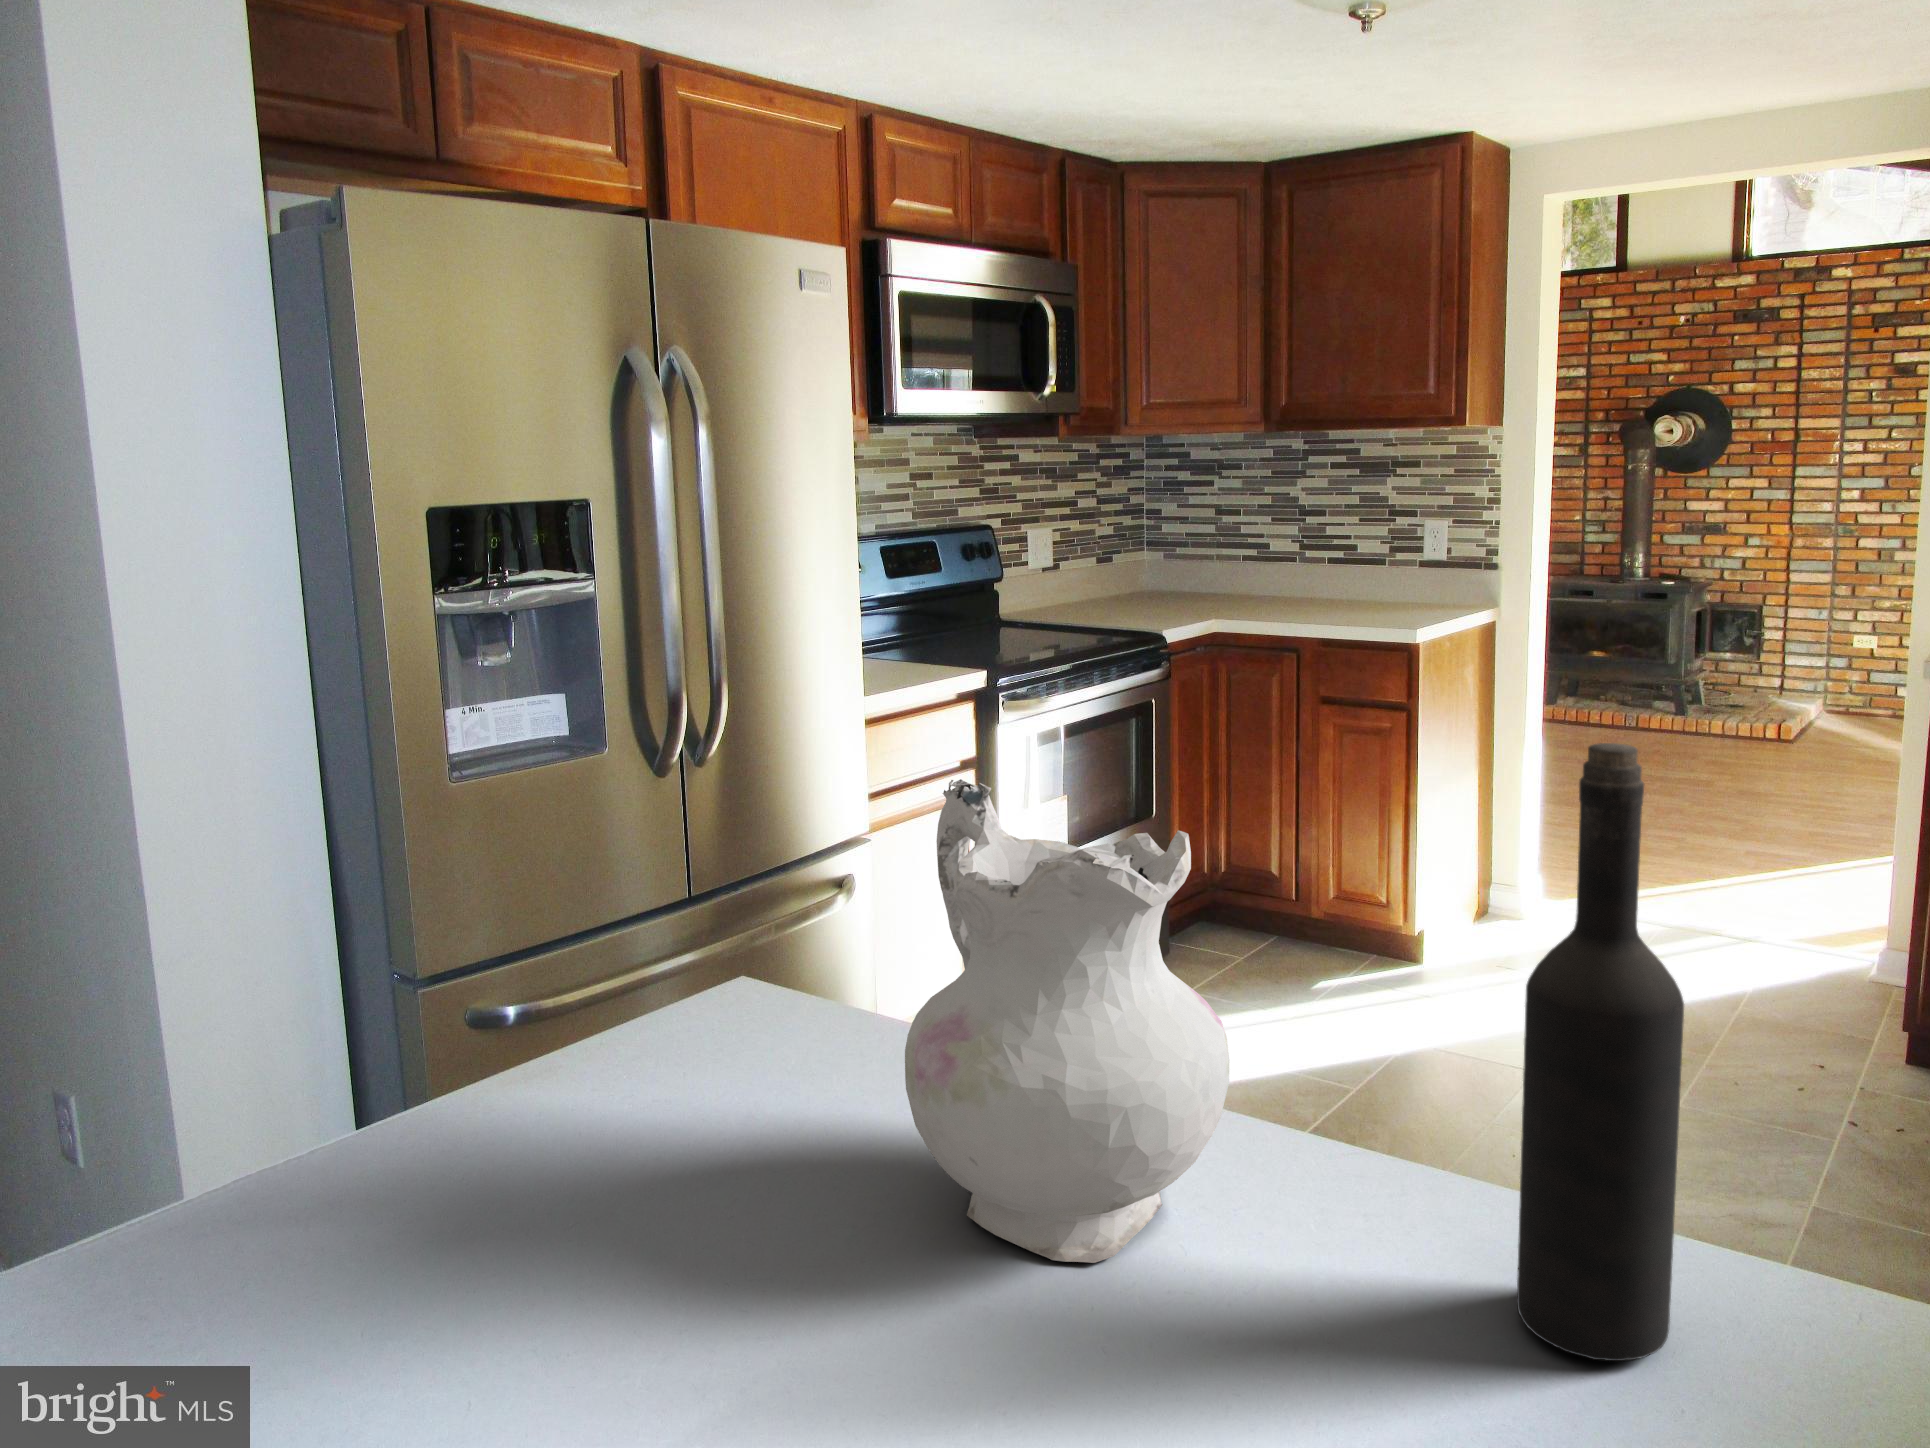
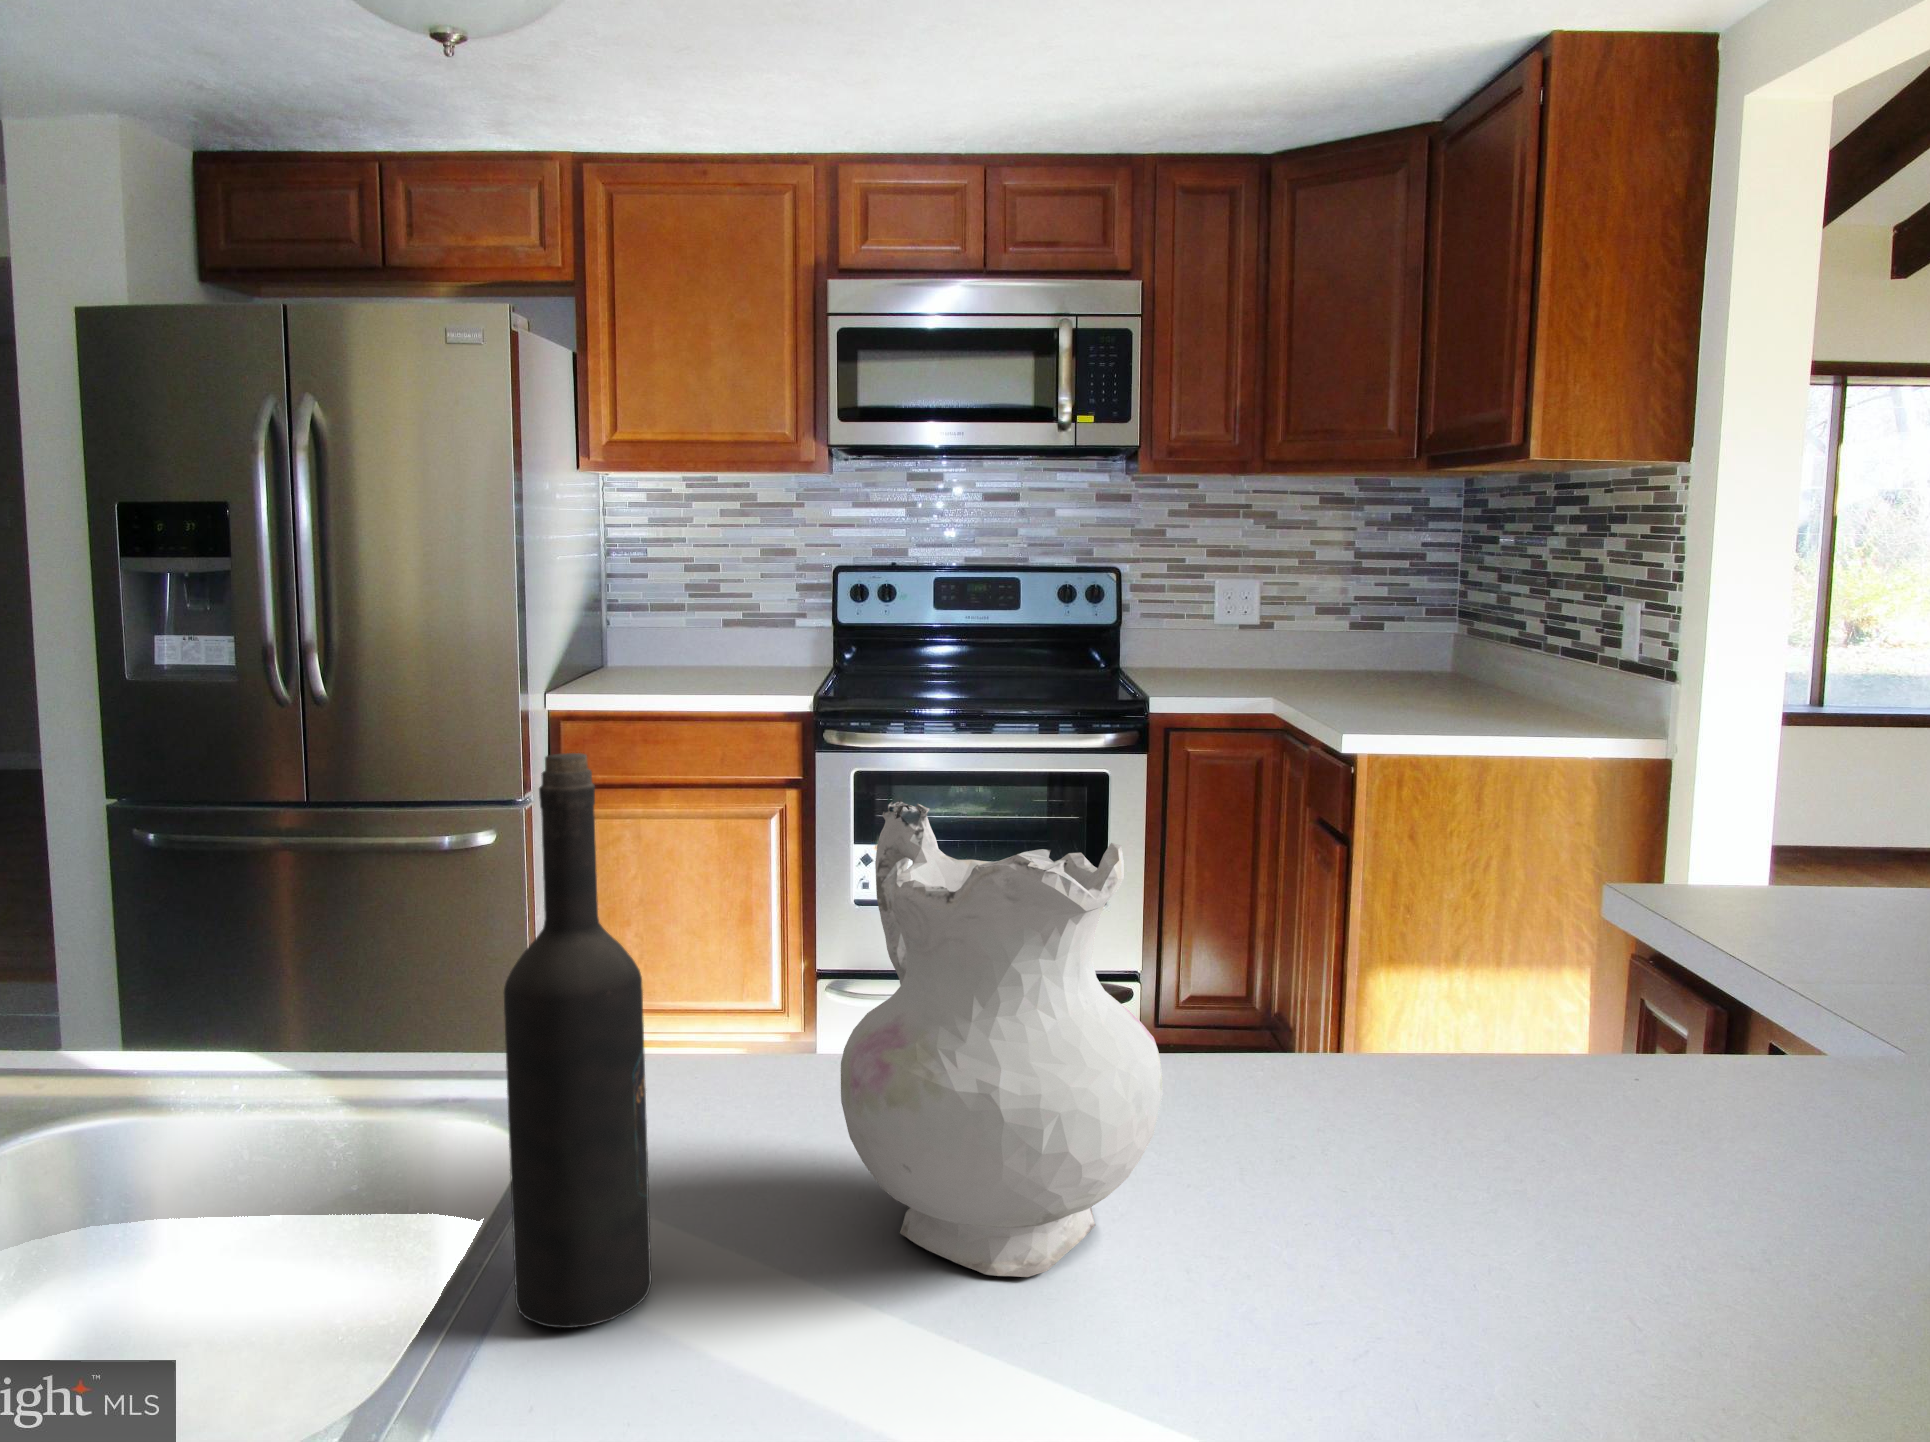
wine bottle: present [1517,743,1684,1361] -> present [504,753,651,1328]

